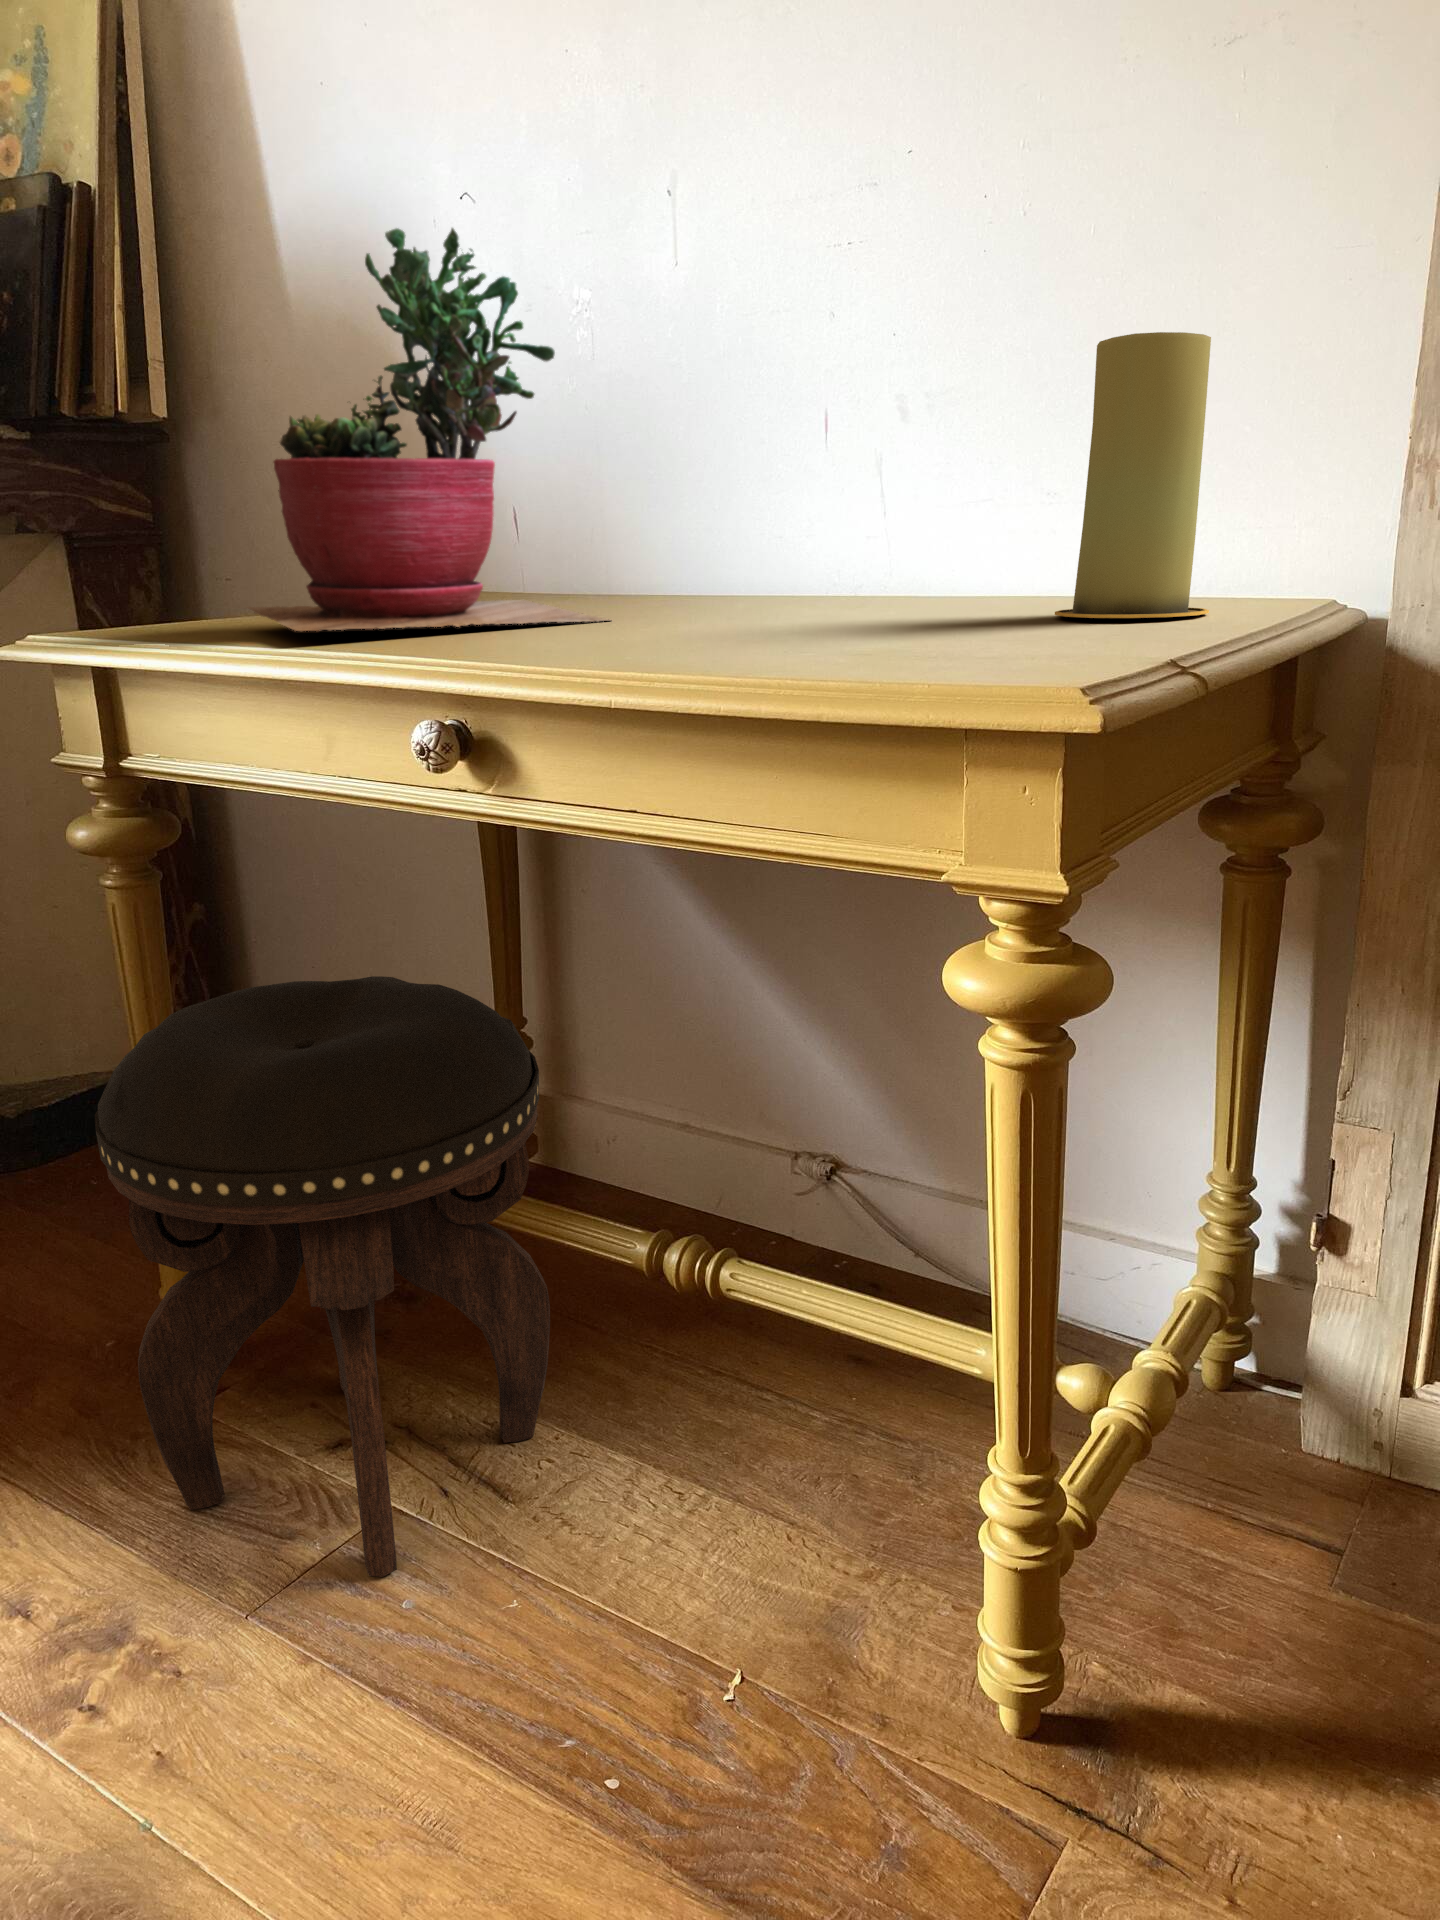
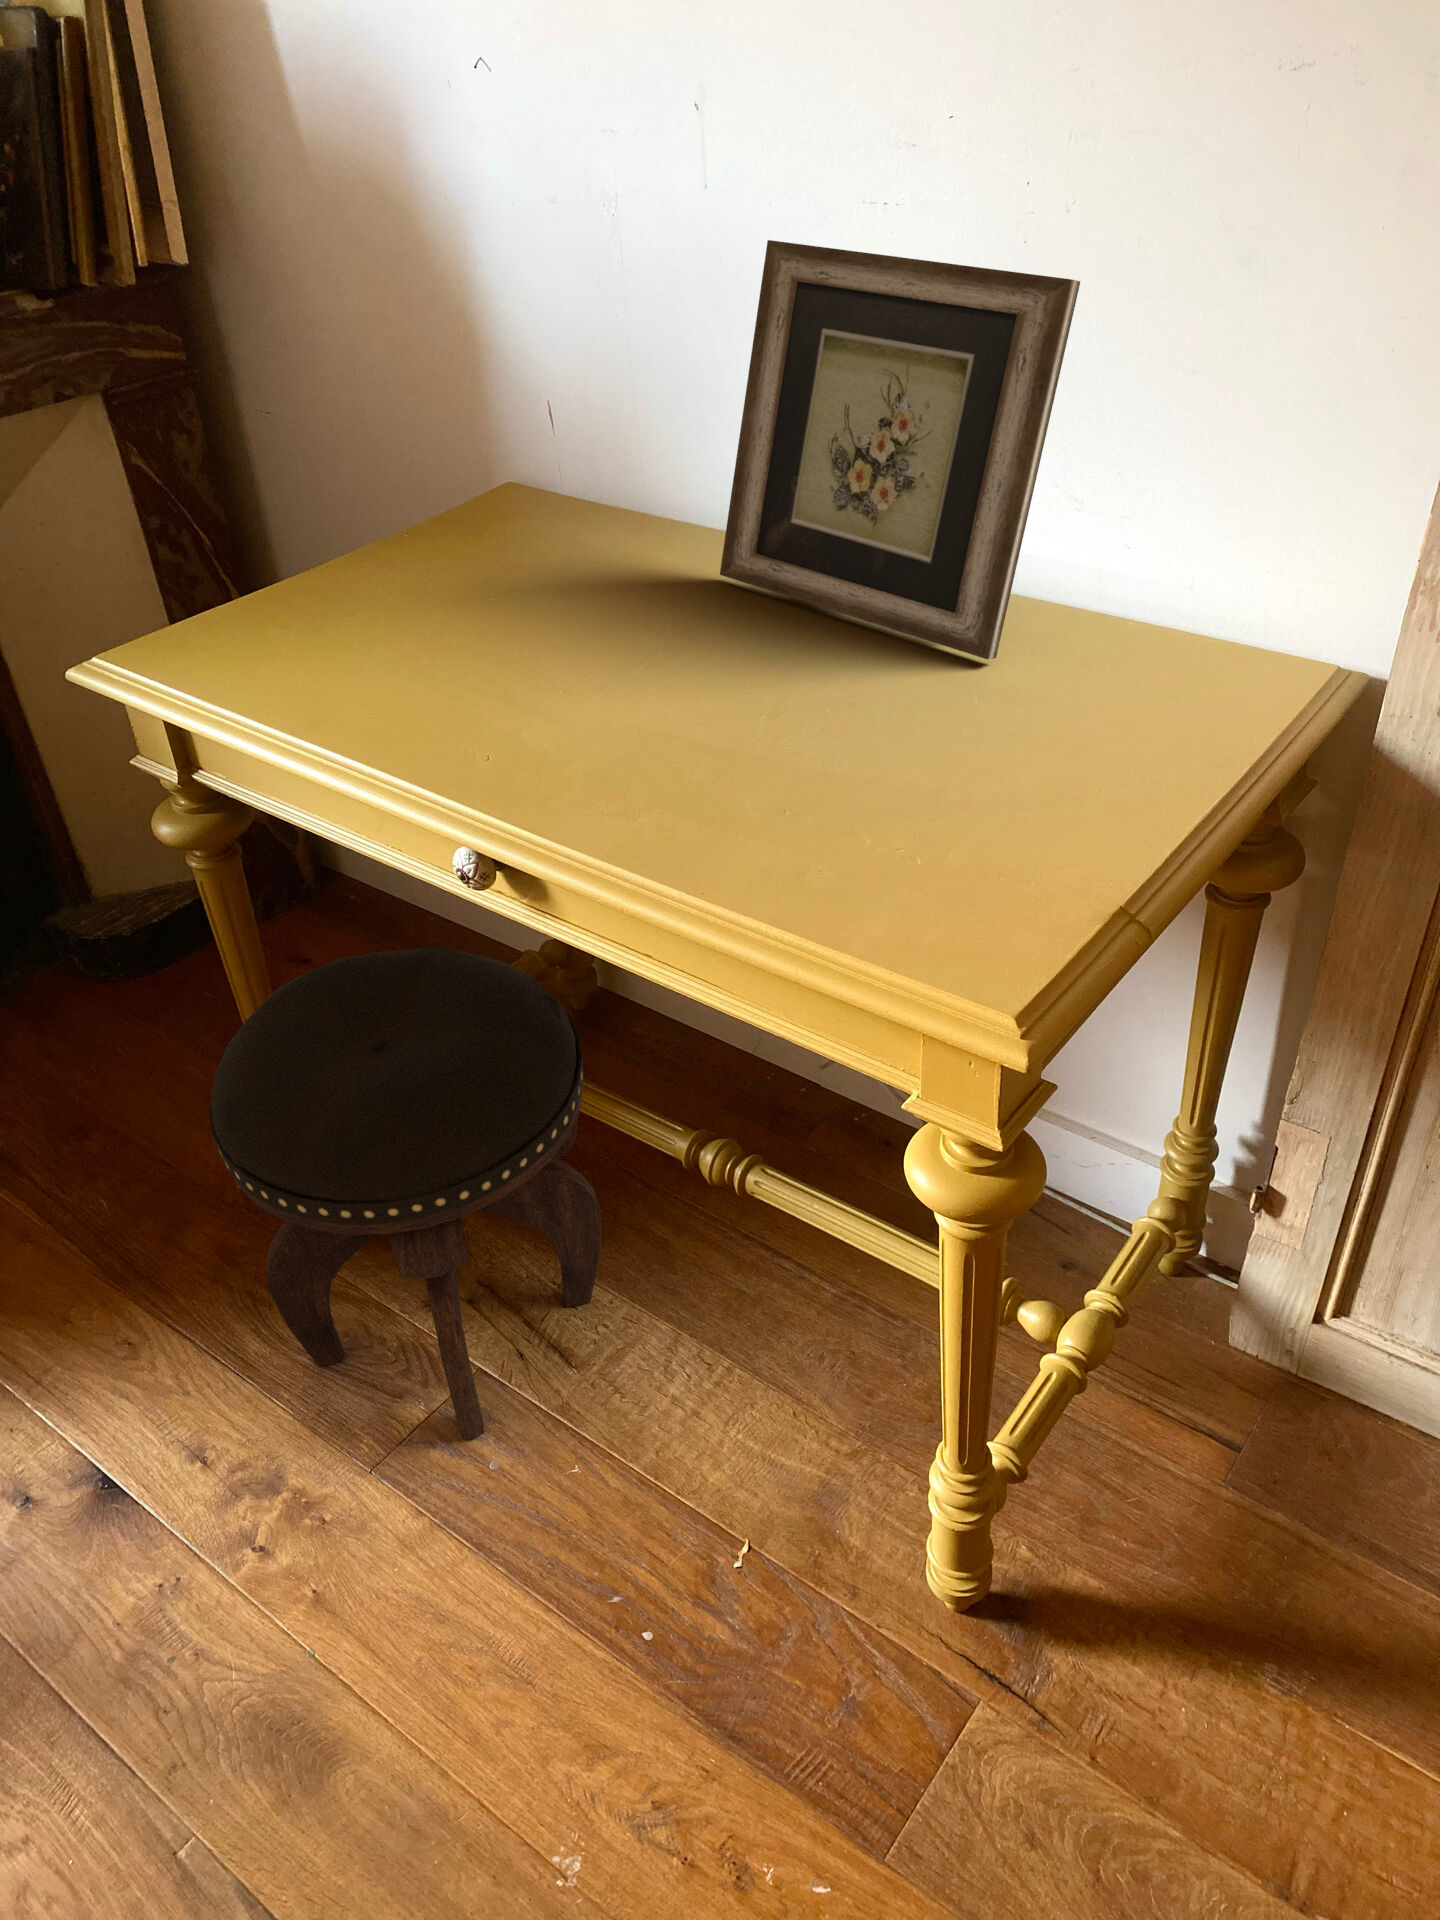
succulent plant: present [249,228,609,631] -> none [246,214,641,701]
picture frame: none [691,234,1043,604] -> present [720,240,1080,659]
candle: present [1055,332,1211,618] -> none [1054,465,1223,759]

